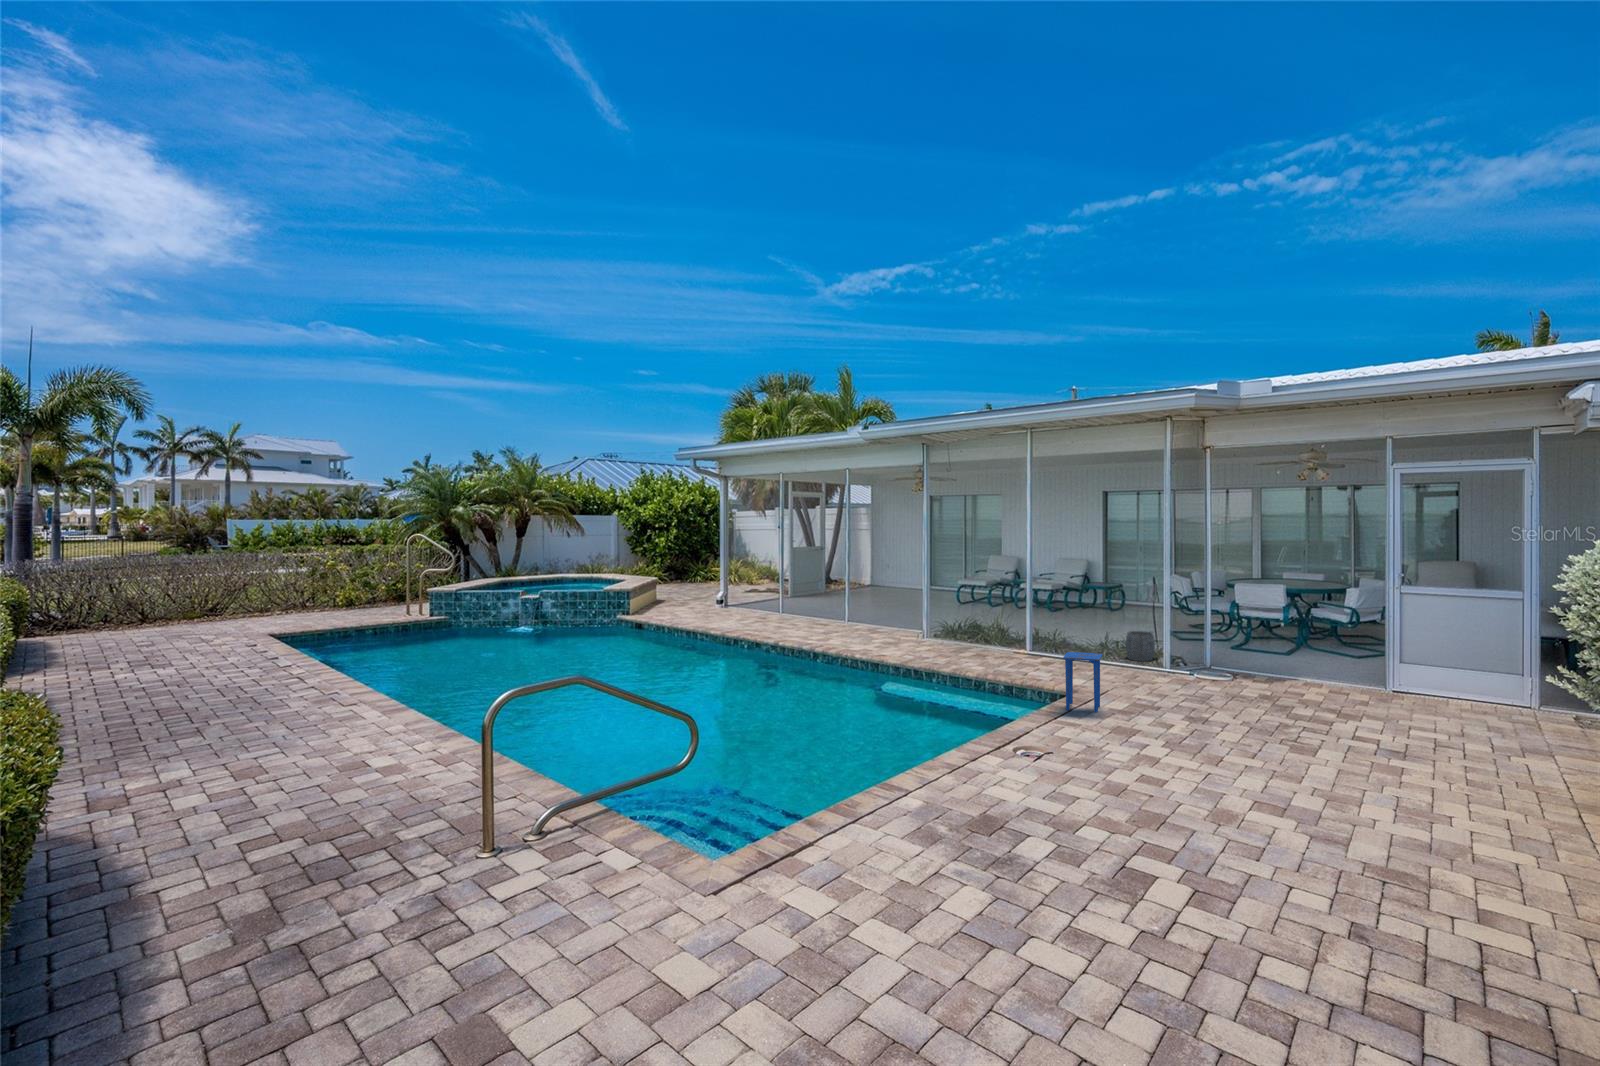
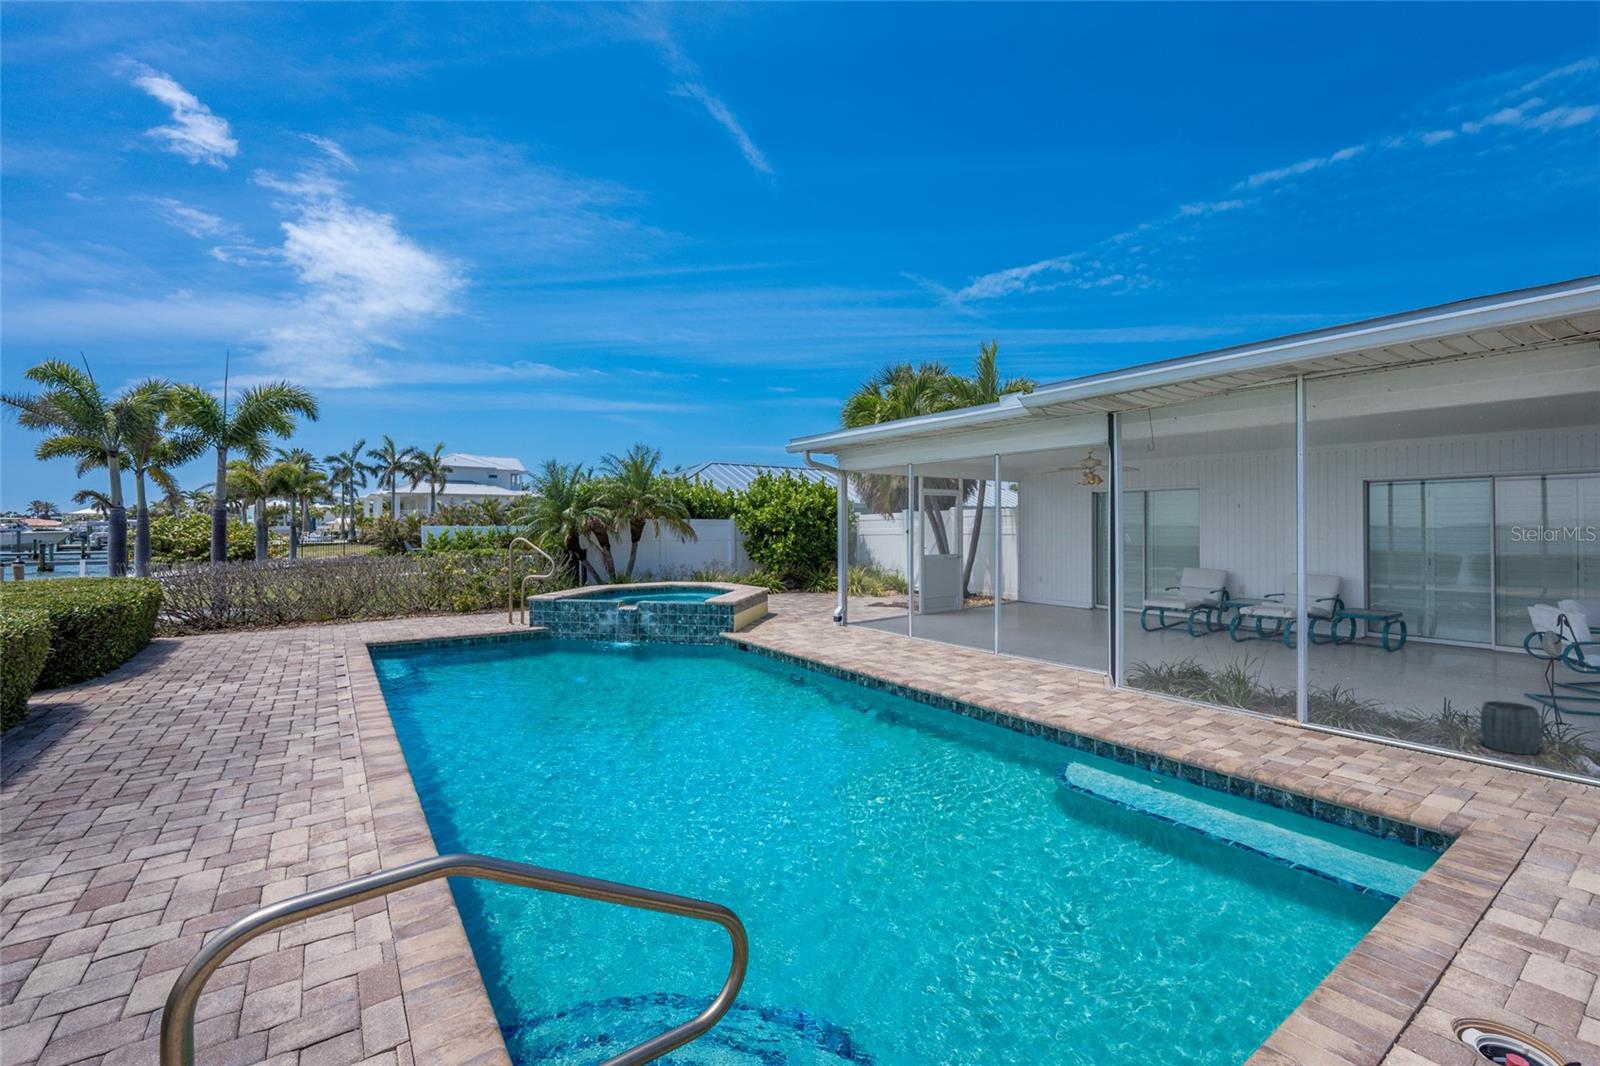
side table: present [1063,652,1102,712] -> none [1466,766,1569,902]

